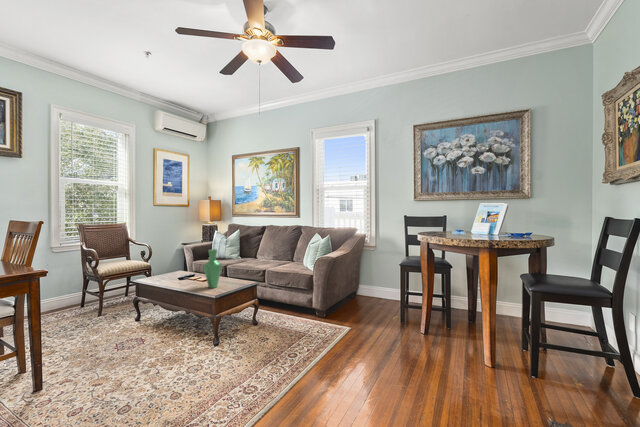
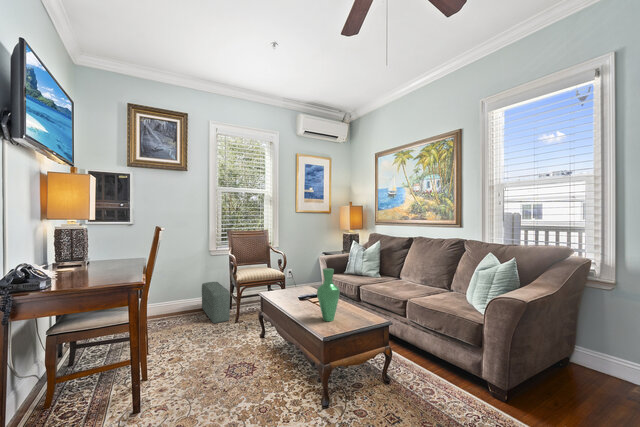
pouf: none [43,281,91,320] -> present [202,282,230,323]

